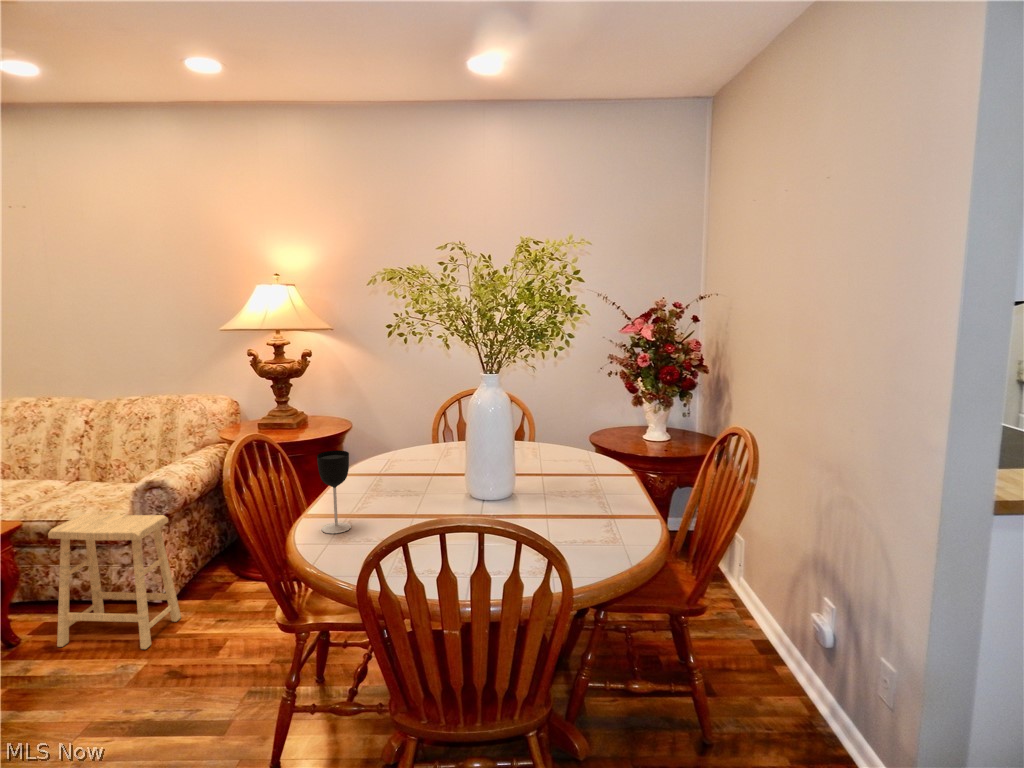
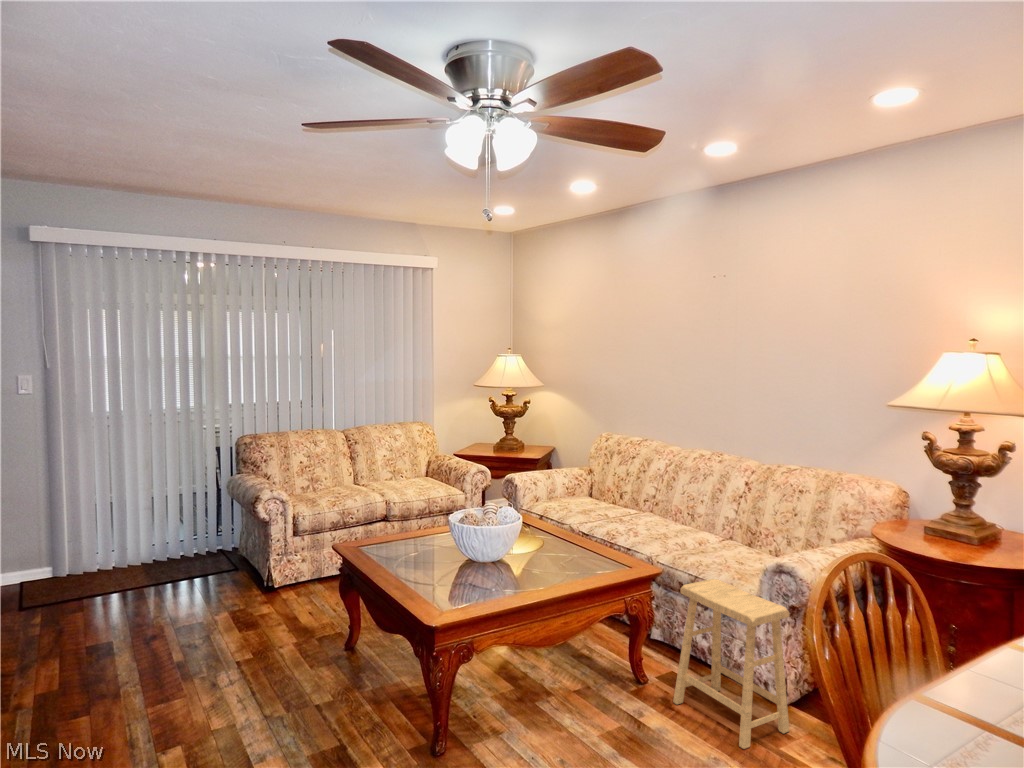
wine glass: present [317,450,351,533] -> none [926,607,984,736]

